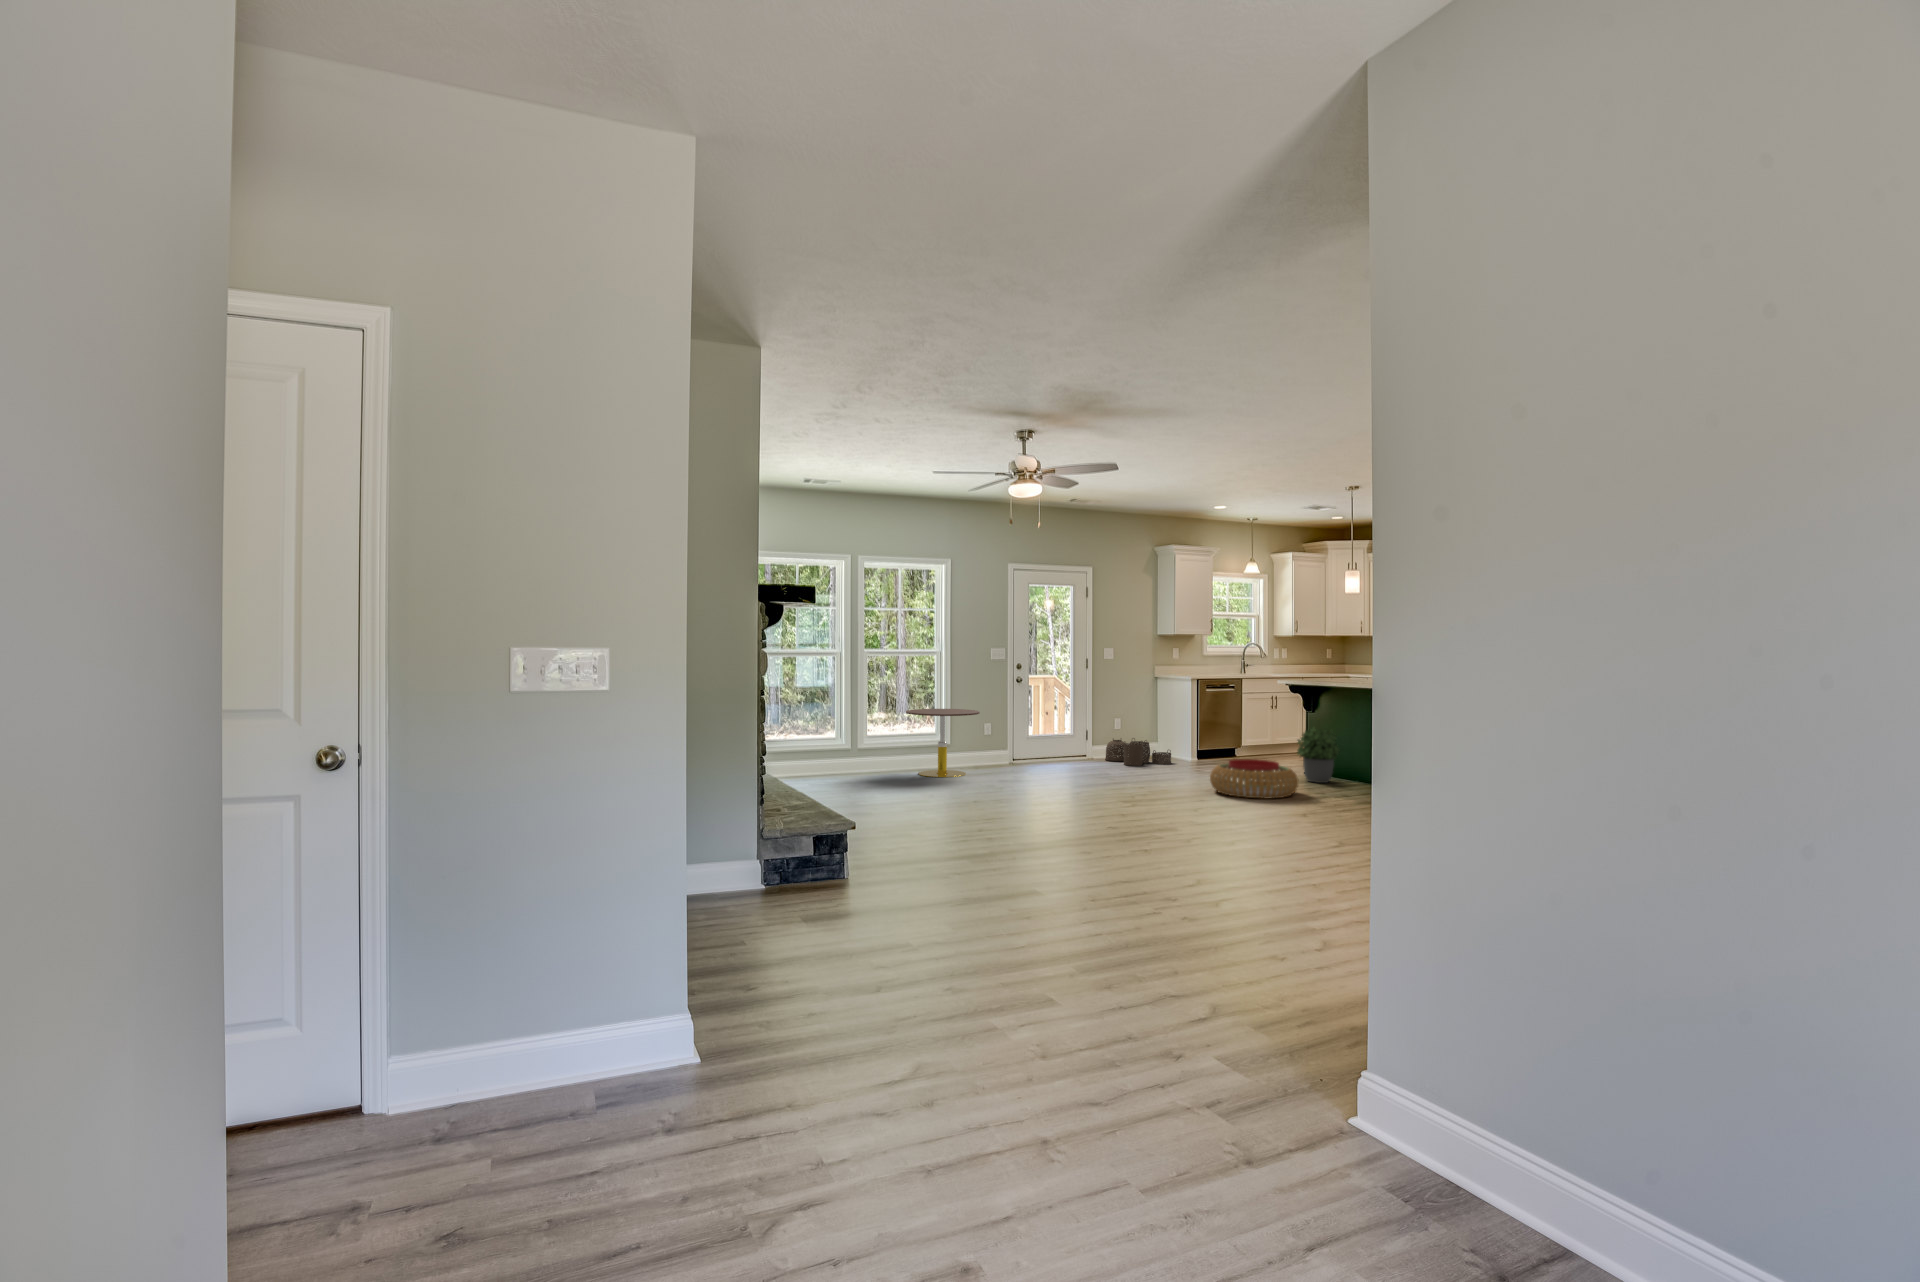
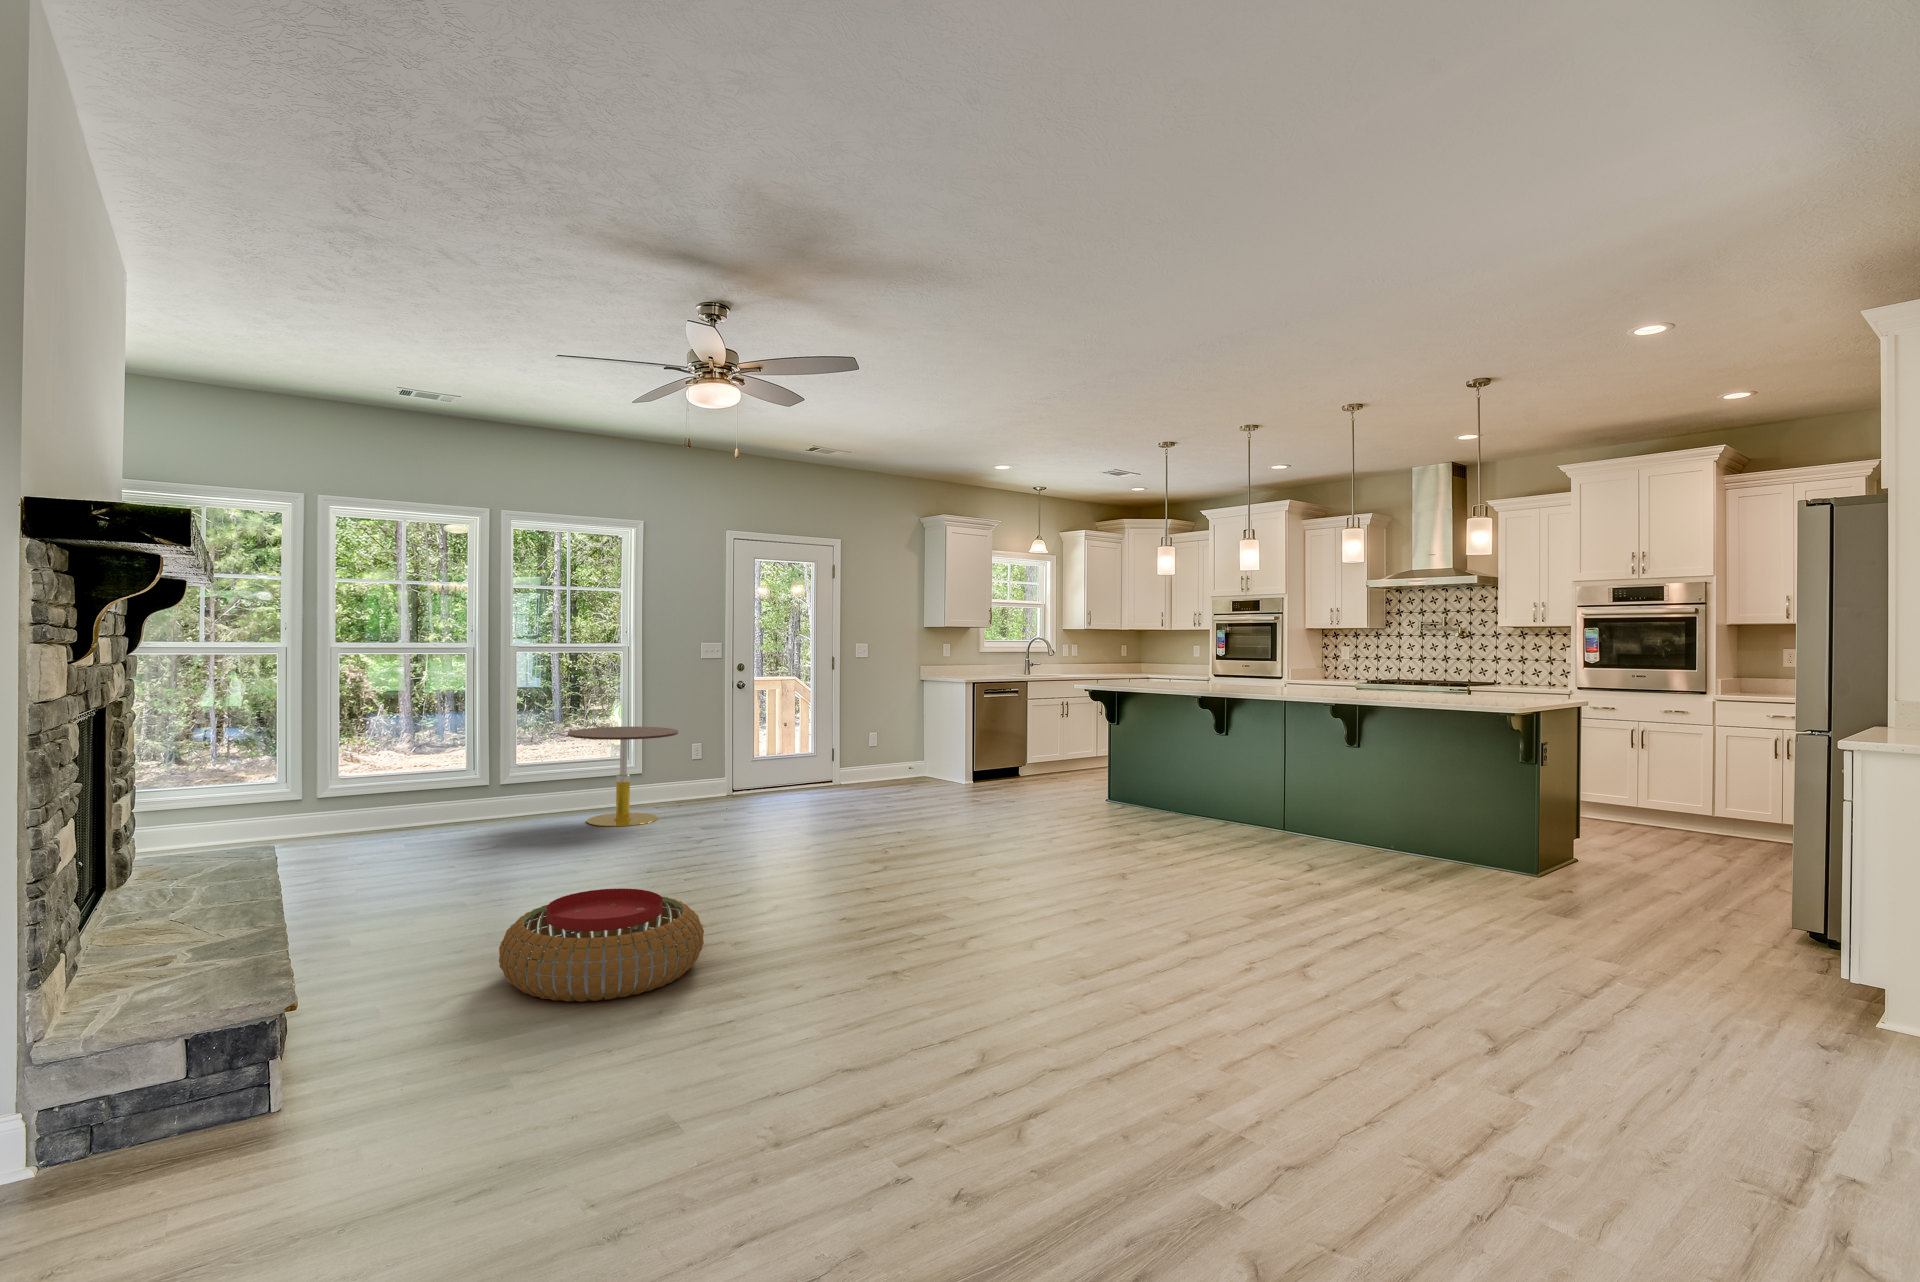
potted plant: present [1297,728,1340,783] -> none [1095,745,1149,818]
woven basket: present [1106,738,1171,766] -> none [858,759,941,797]
pouf: present [1210,759,1298,799] -> present [499,888,704,1002]

